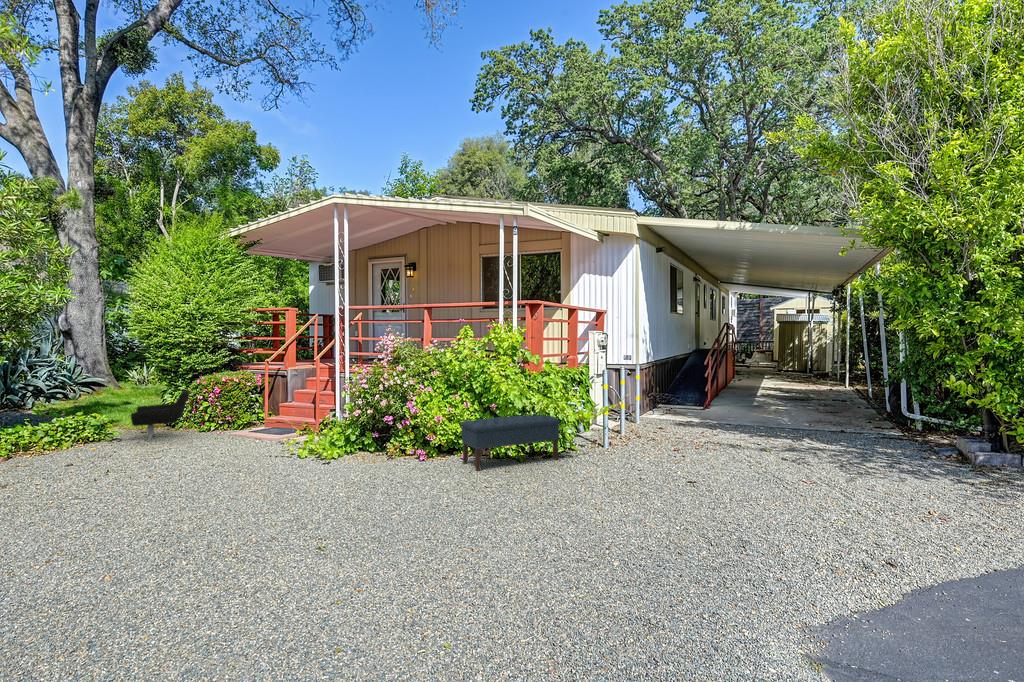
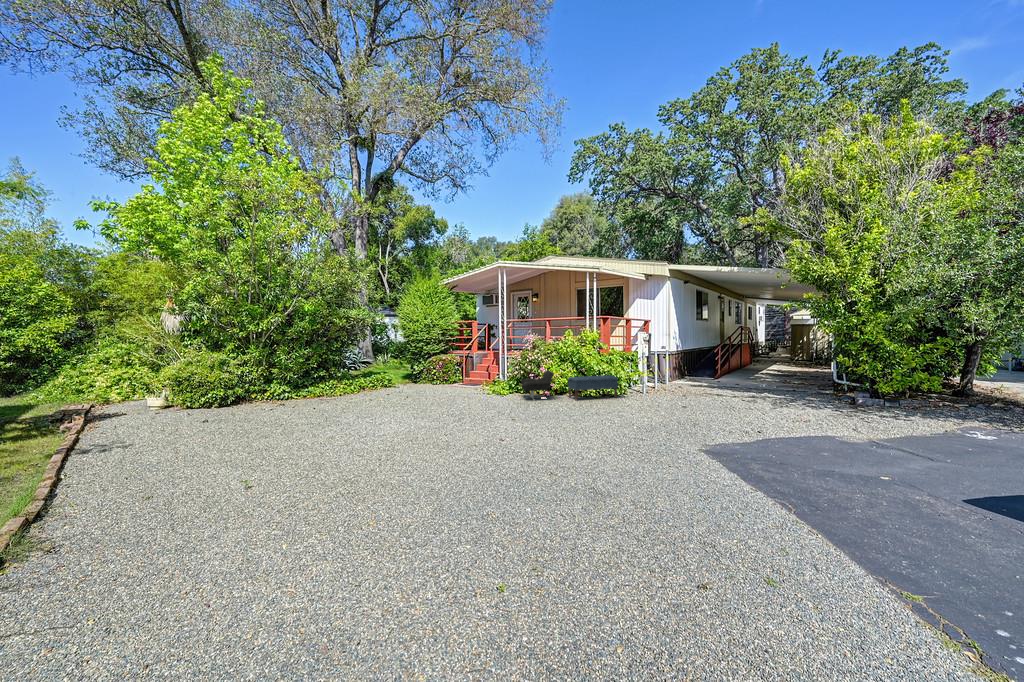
lounge chair: present [131,390,190,441] -> present [522,370,554,400]

